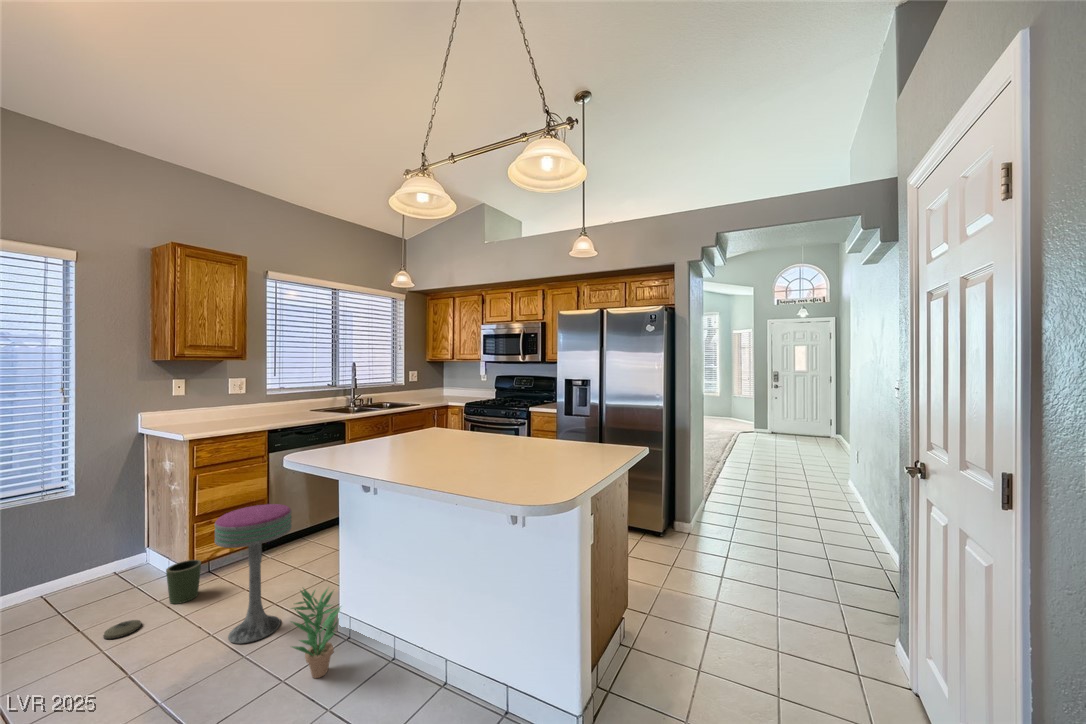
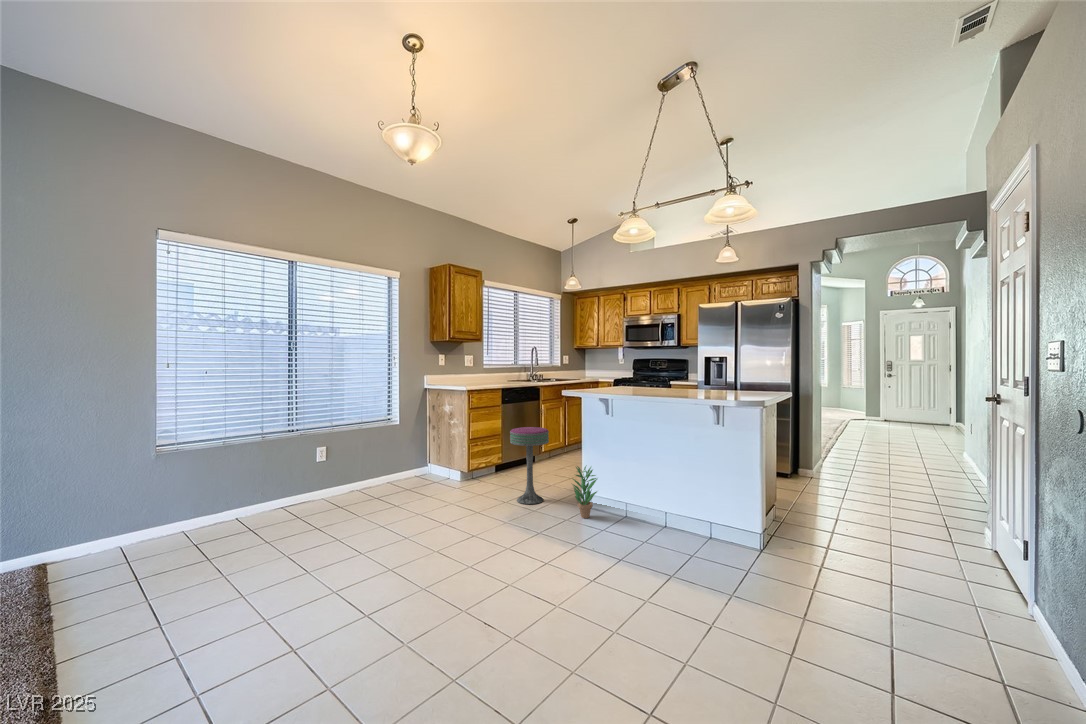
trash can: present [103,560,201,639] -> none [446,465,481,498]

